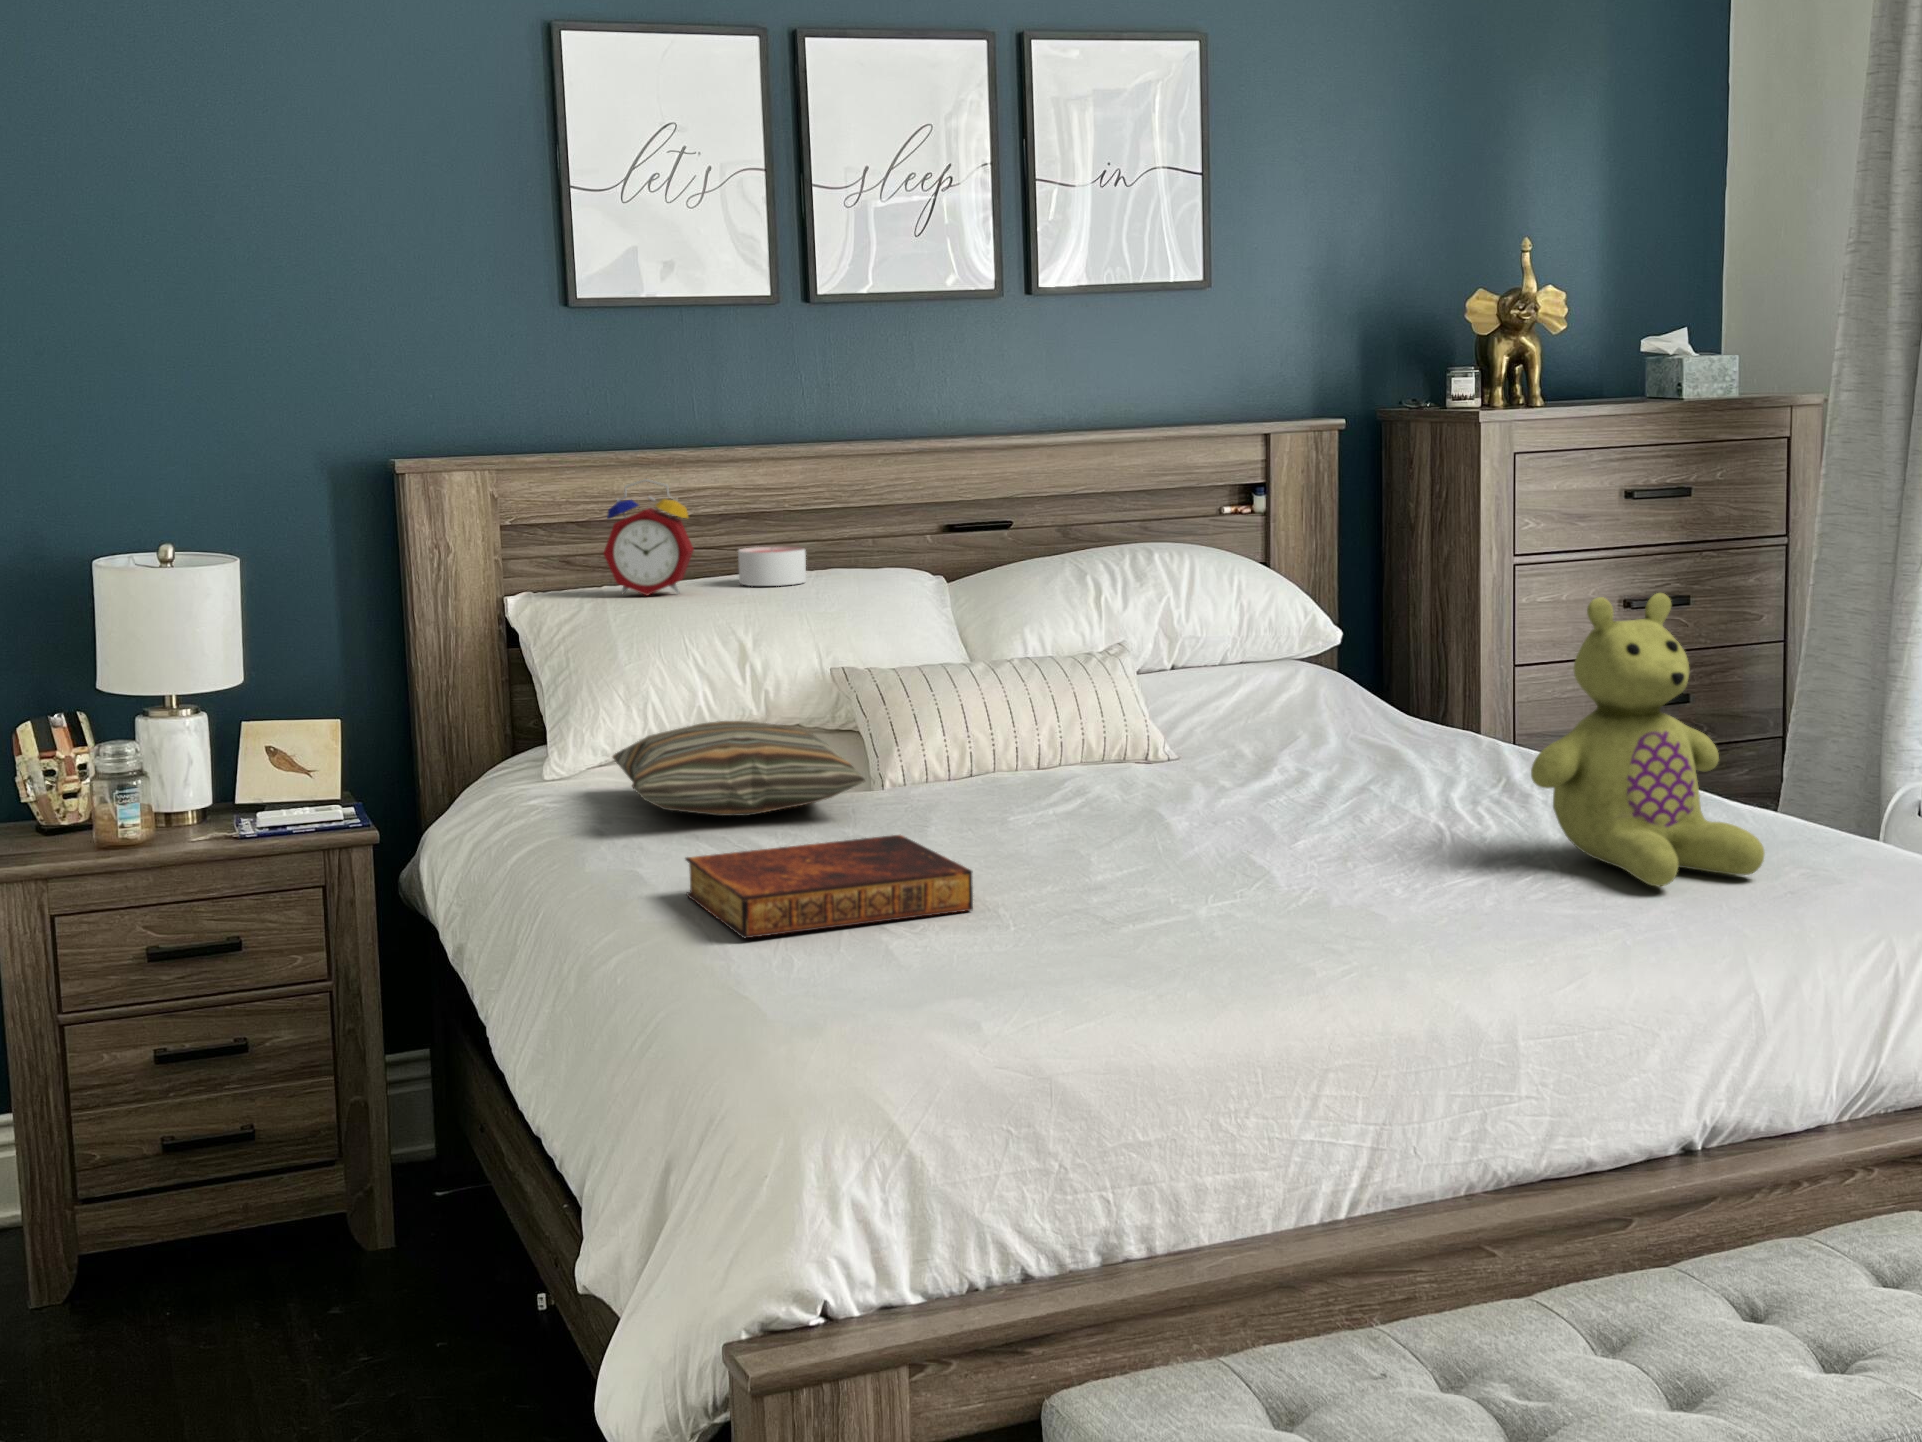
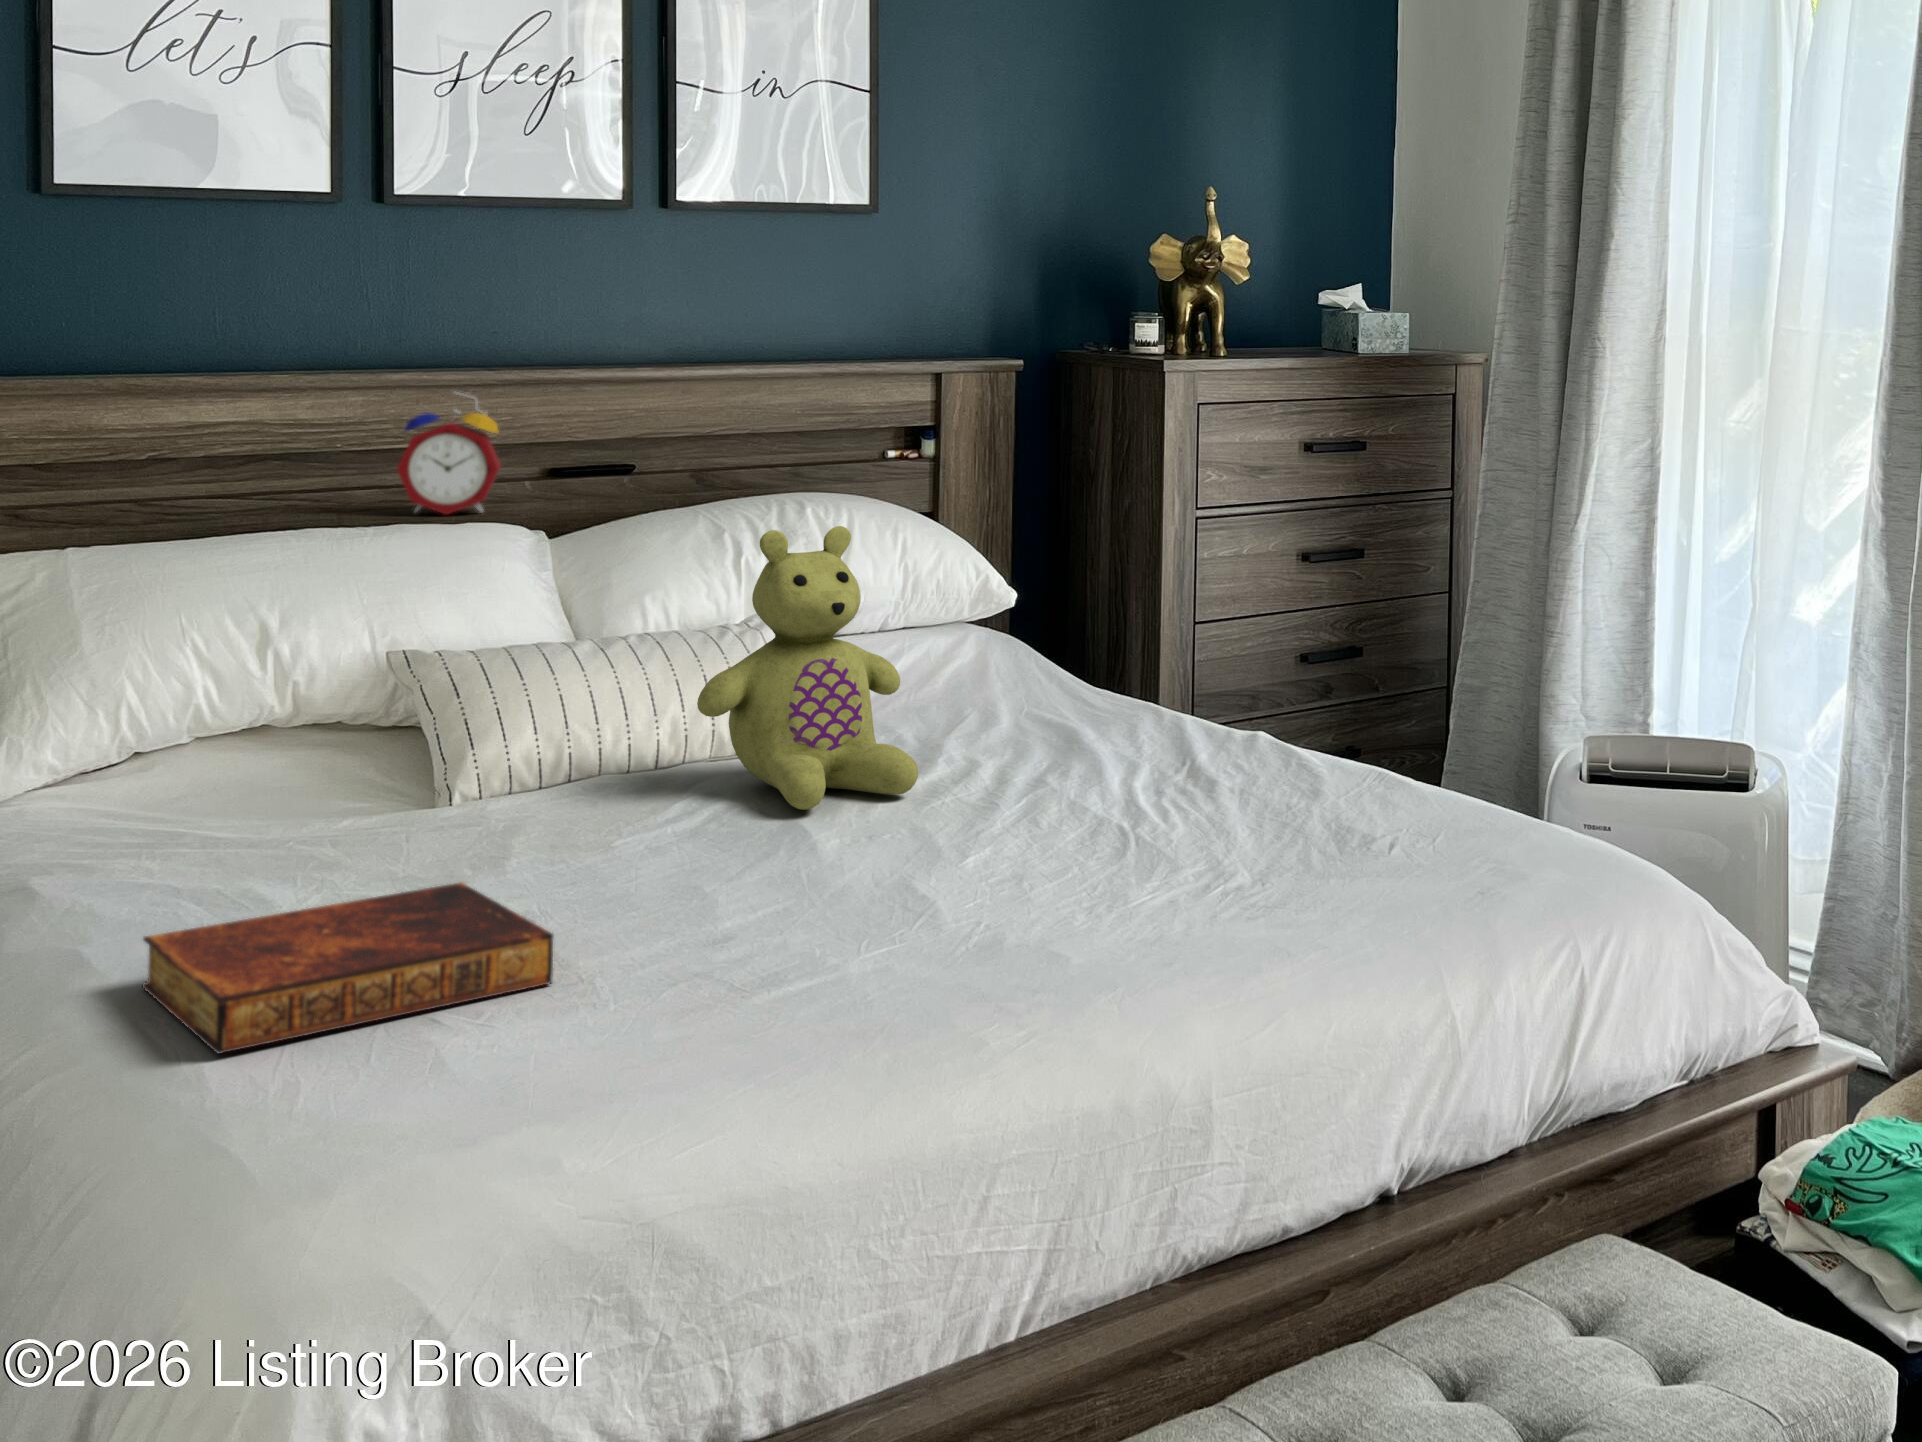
alarm clock: present [604,479,694,595] -> present [397,392,501,514]
candle: present [738,547,806,586] -> none [271,497,365,547]
stuffed bear: present [1531,593,1765,886] -> present [697,526,918,810]
pillow: present [613,721,865,816] -> none [58,728,423,858]

